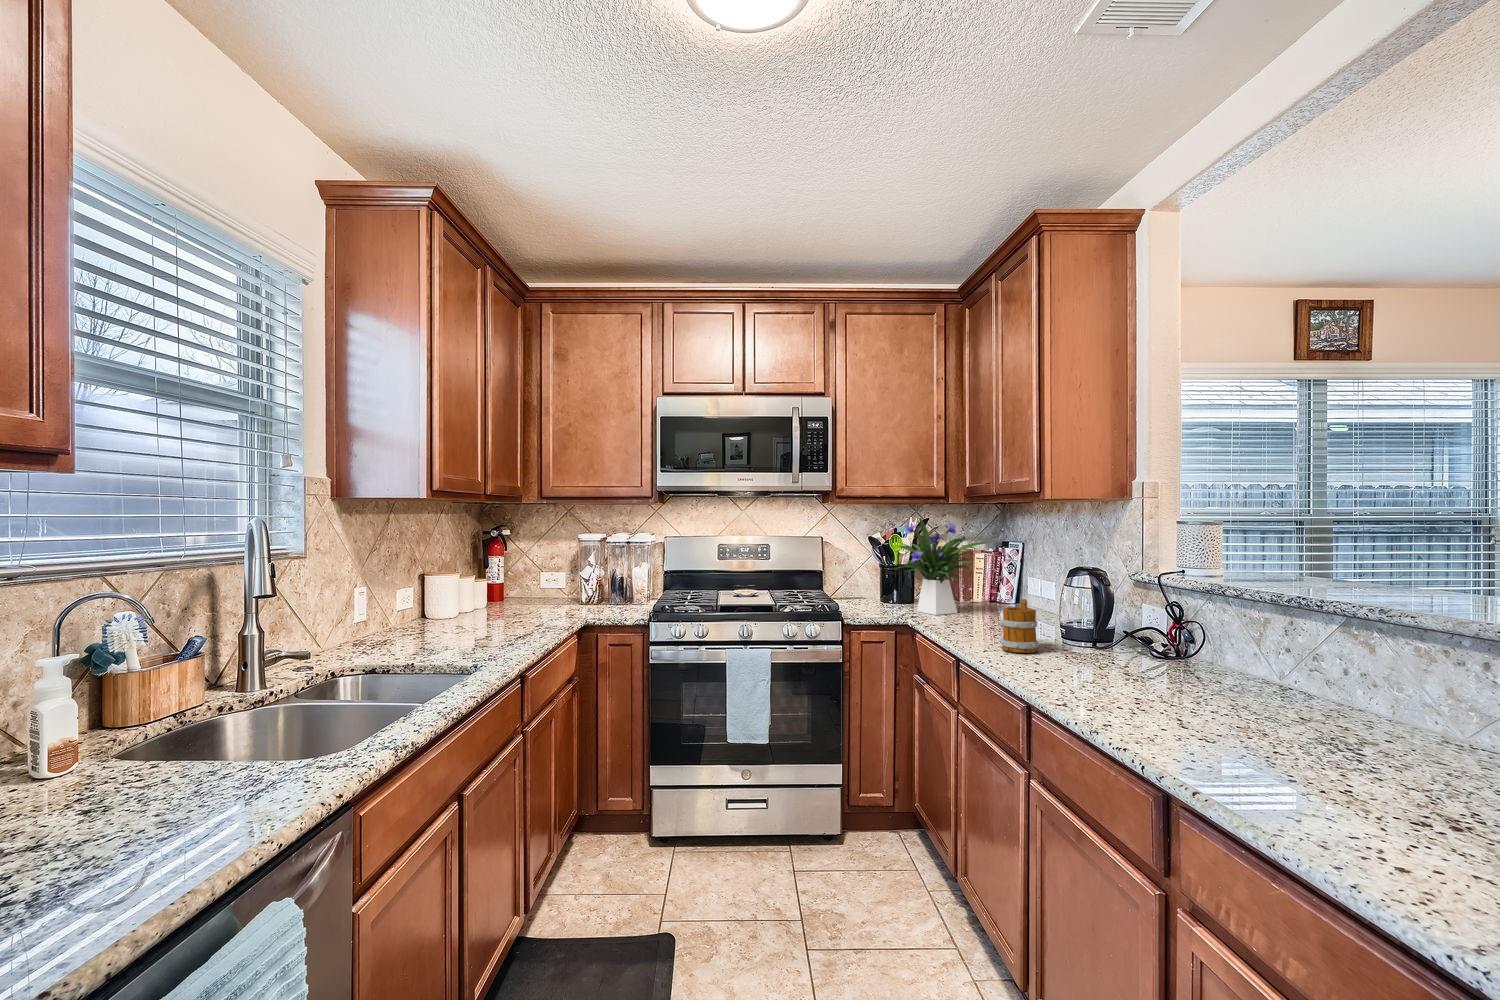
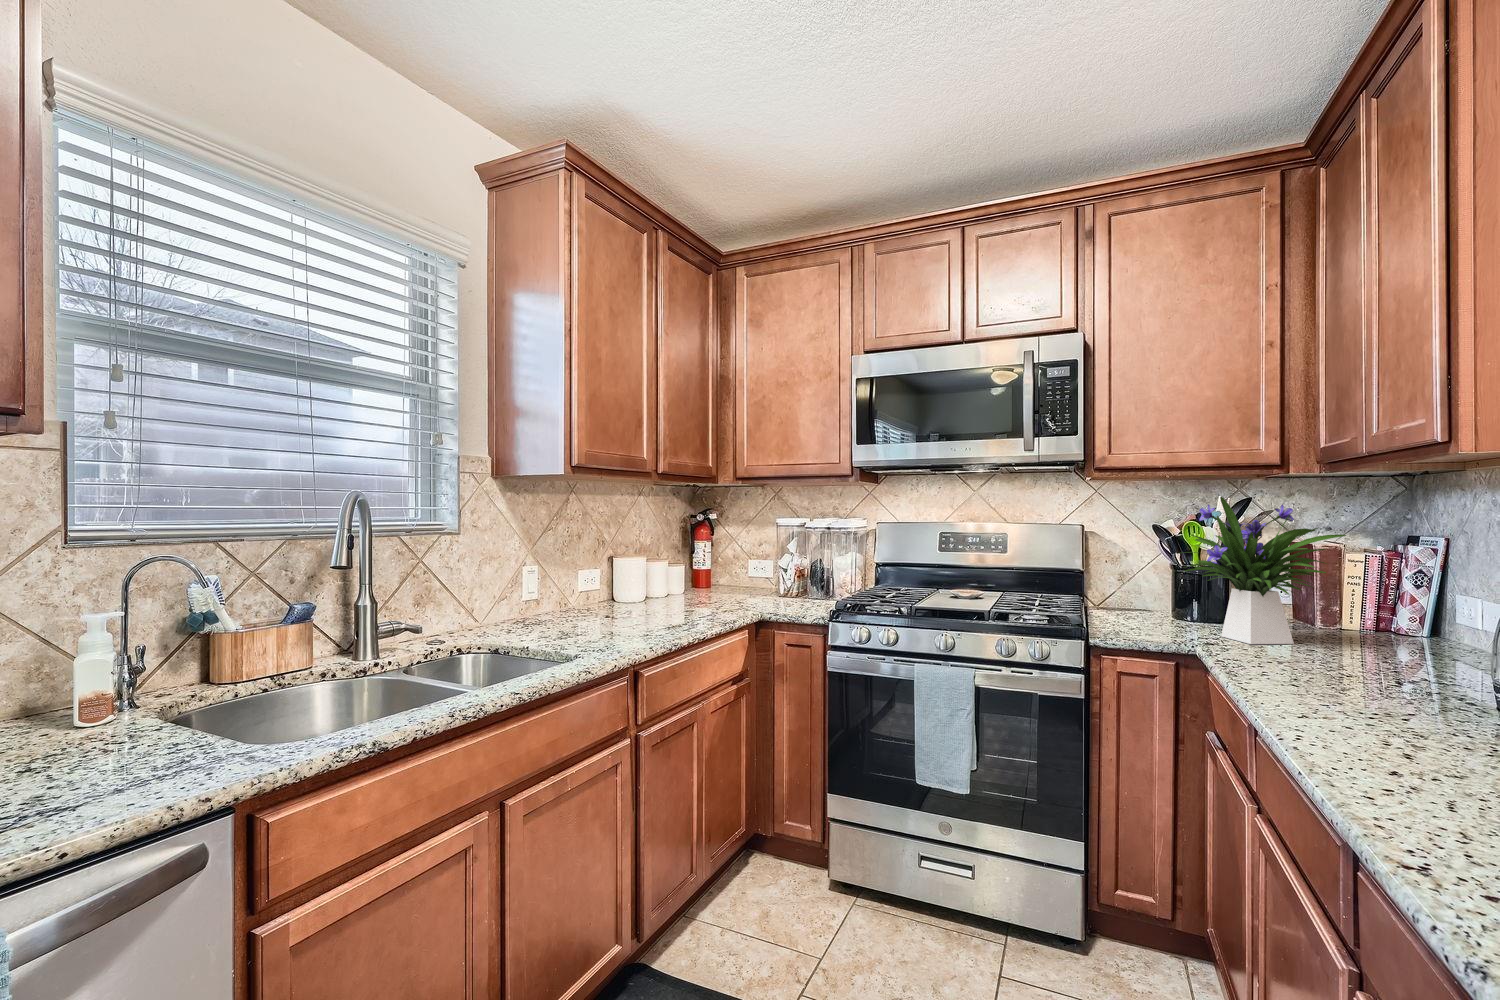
mug: present [1001,599,1038,653] -> none [1330,631,1413,729]

